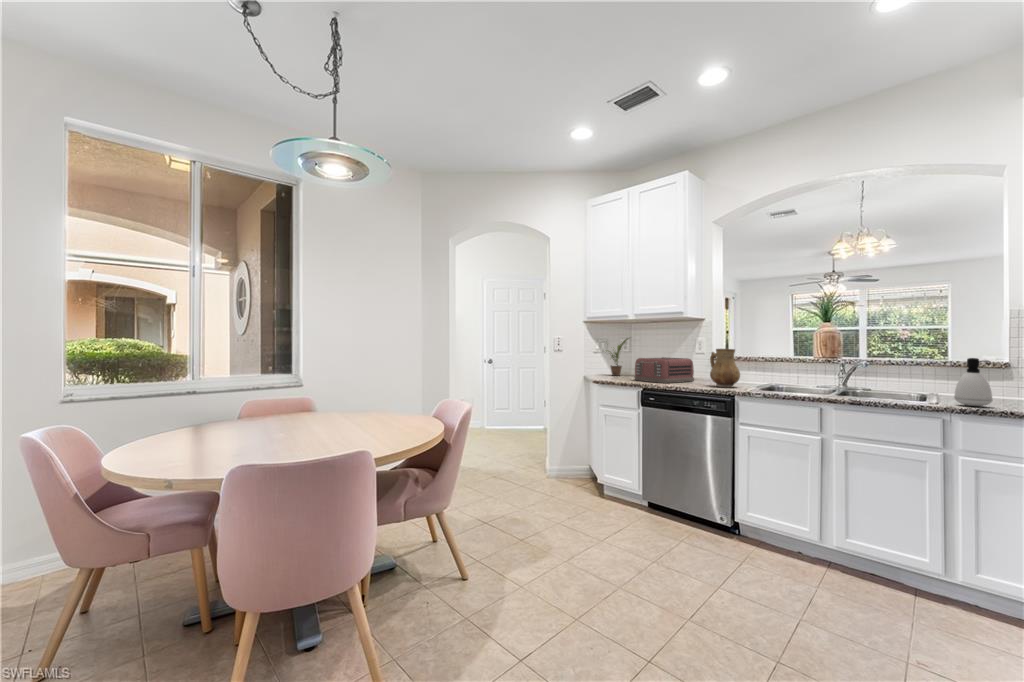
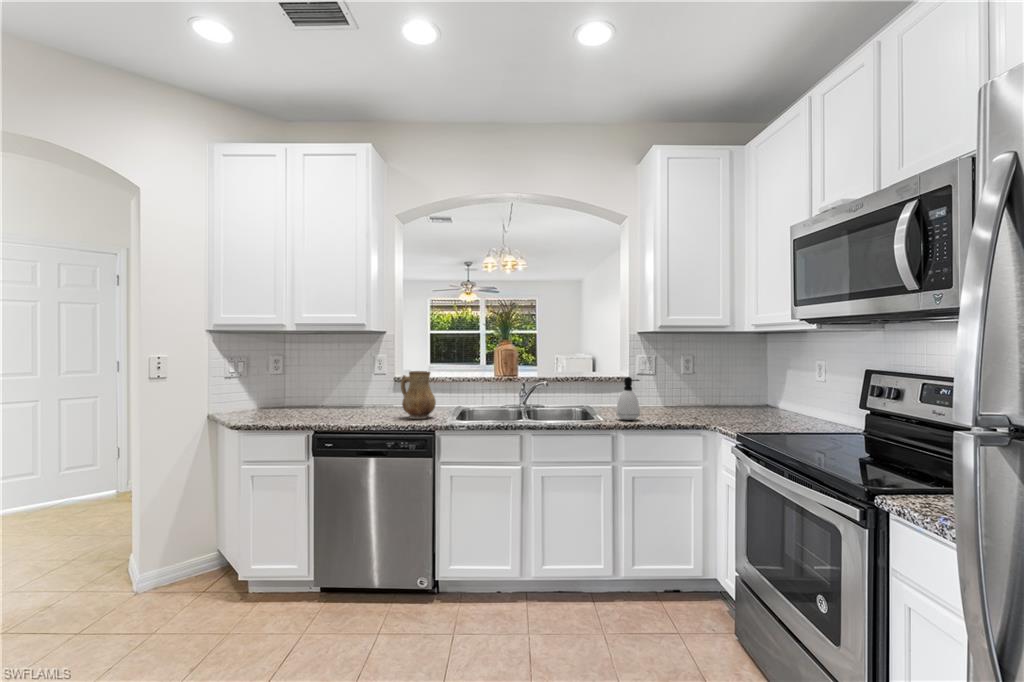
potted plant: present [608,338,629,376] -> none [239,352,288,411]
toaster: present [634,357,694,383] -> none [297,382,377,420]

